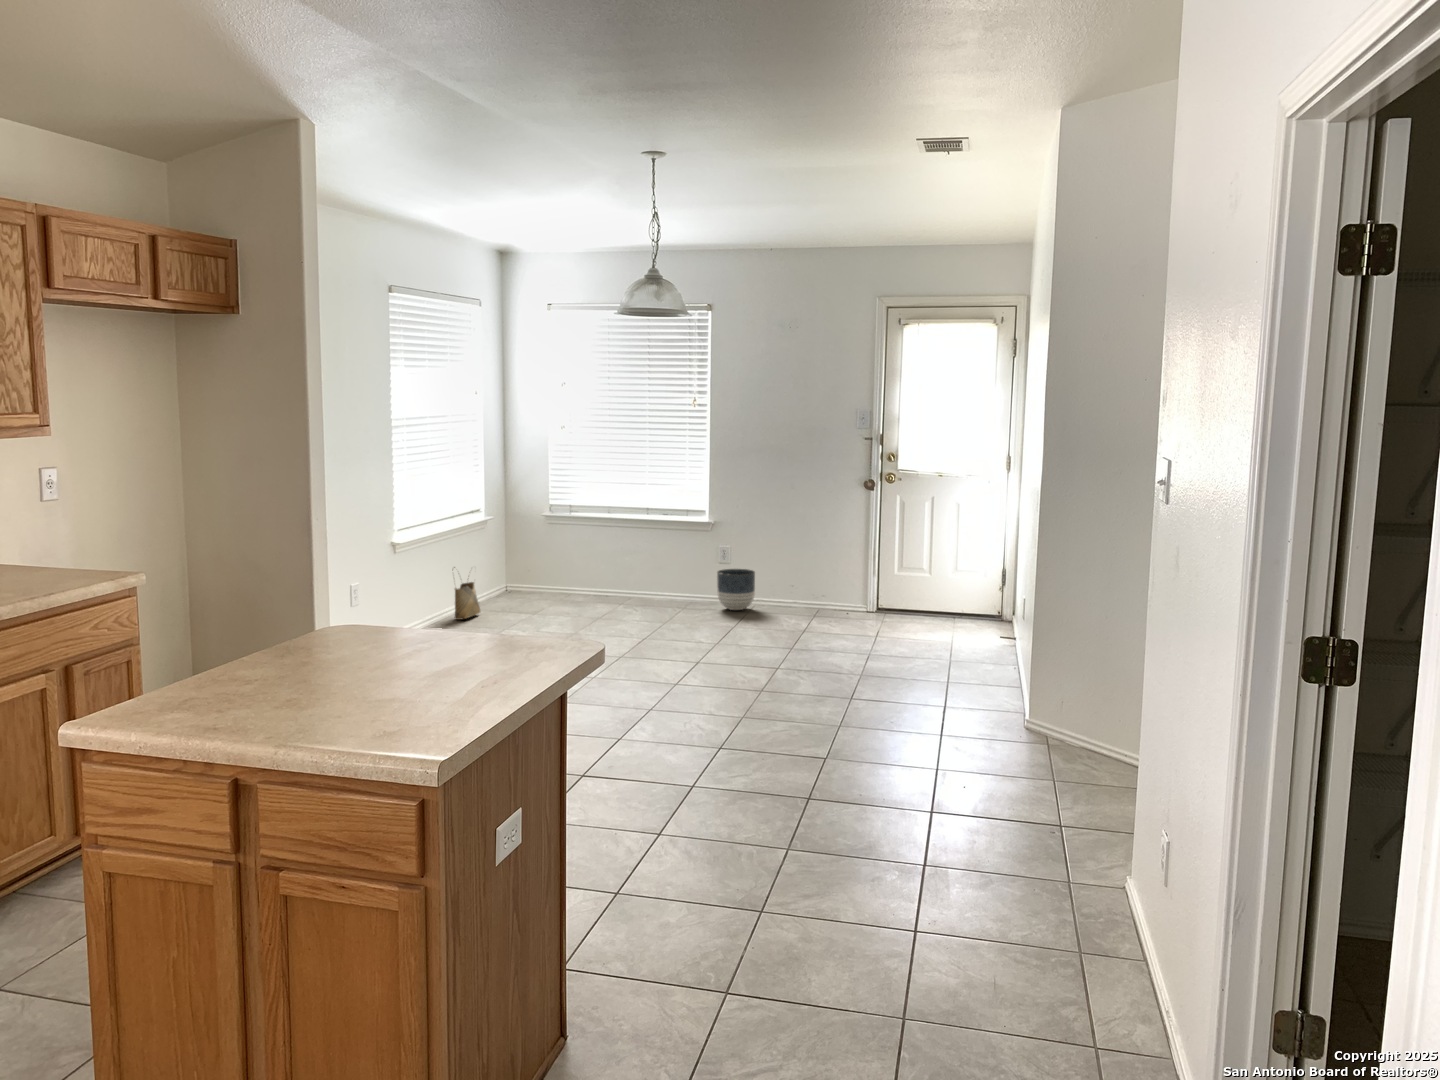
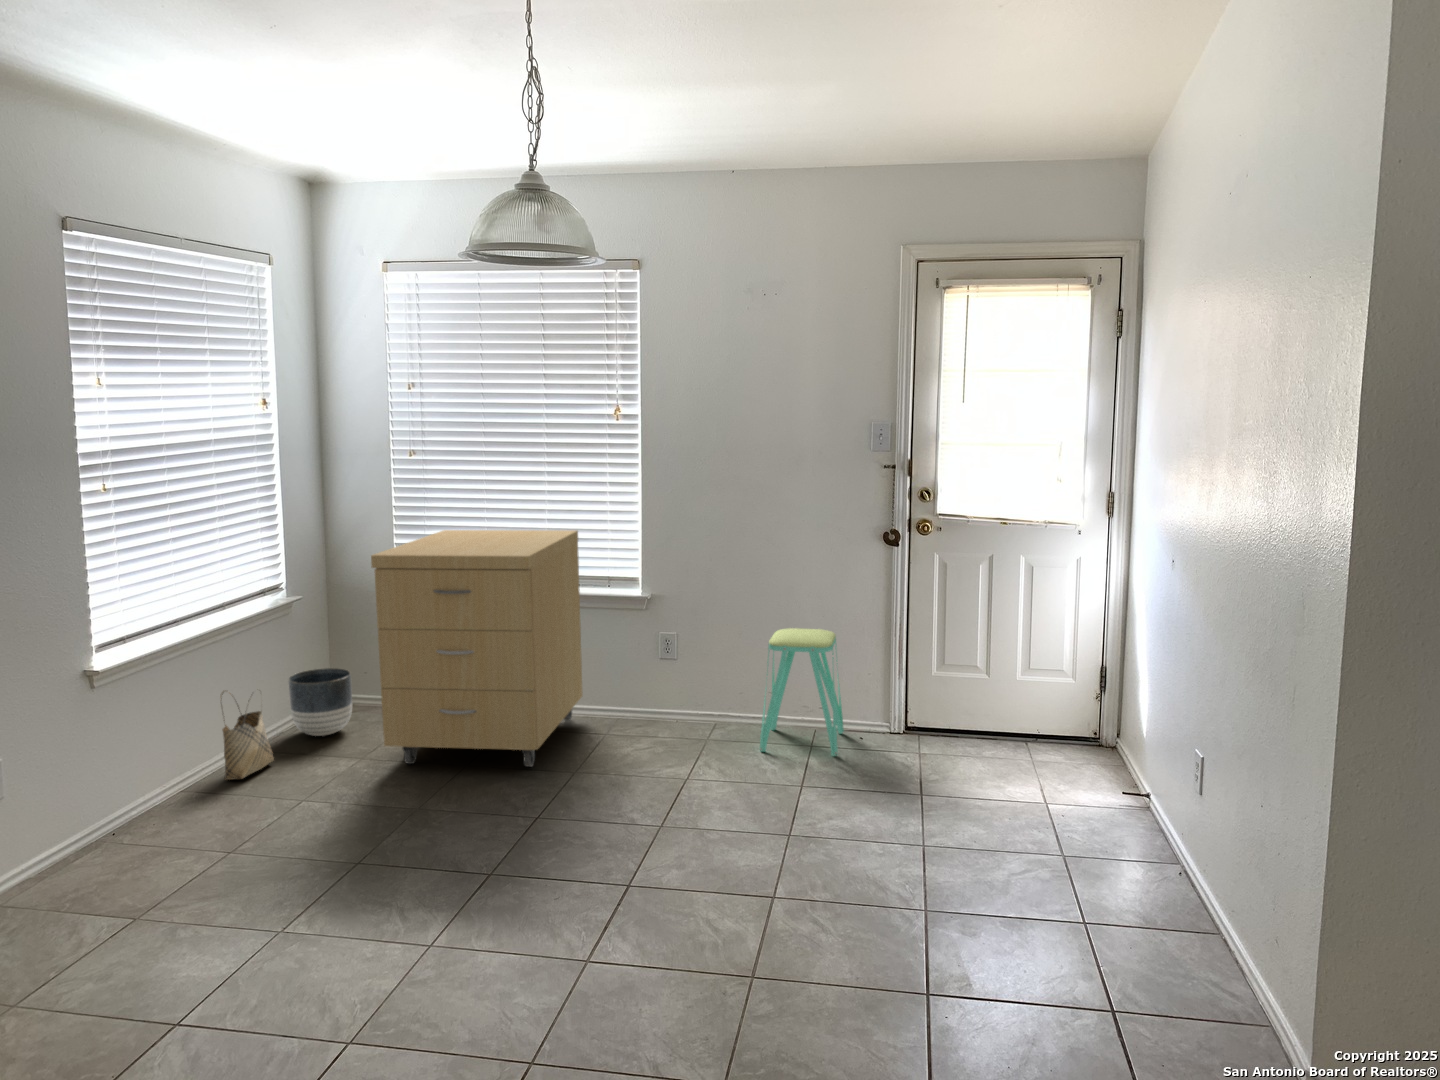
storage cabinet: none [545,477,668,620] -> present [371,530,582,767]
stool: none [780,542,837,620] -> present [760,628,844,756]
planter: present [717,569,755,610] -> present [288,668,352,736]

